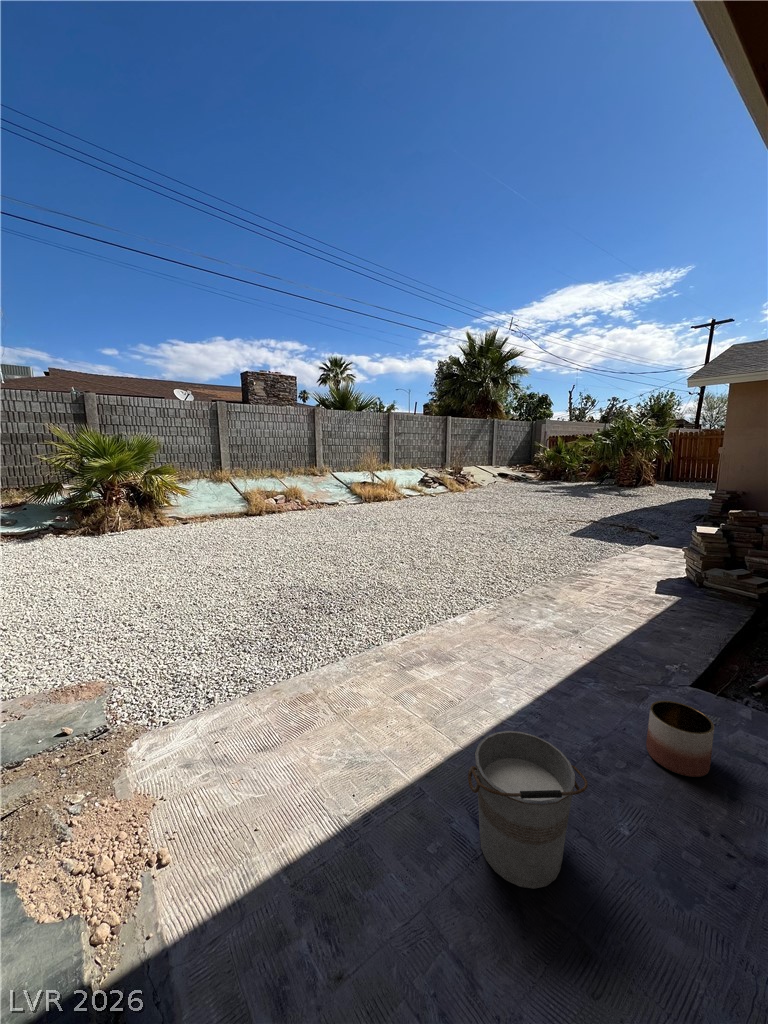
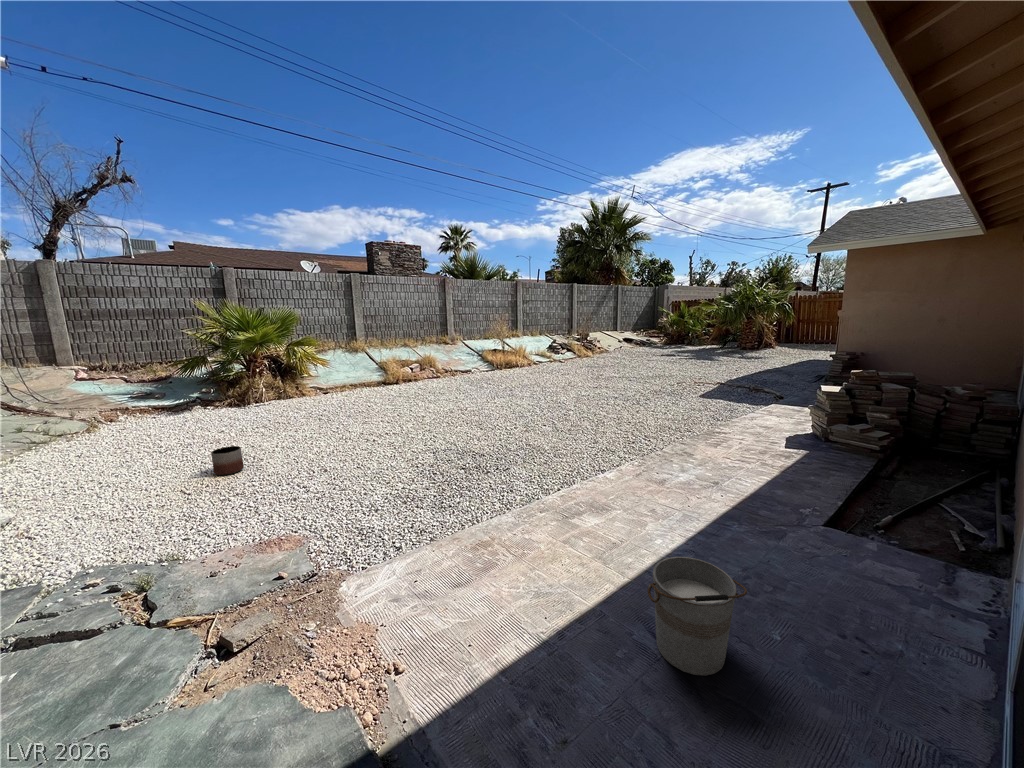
planter: present [646,701,714,777] -> present [211,446,244,475]

